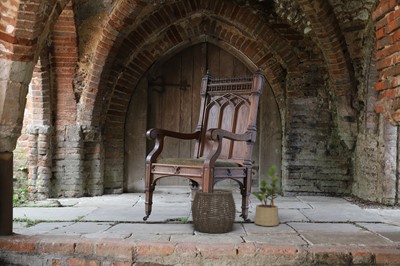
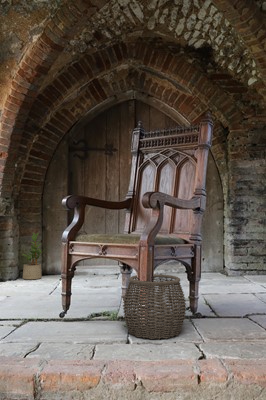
potted plant: present [253,165,284,226] -> present [23,233,42,280]

